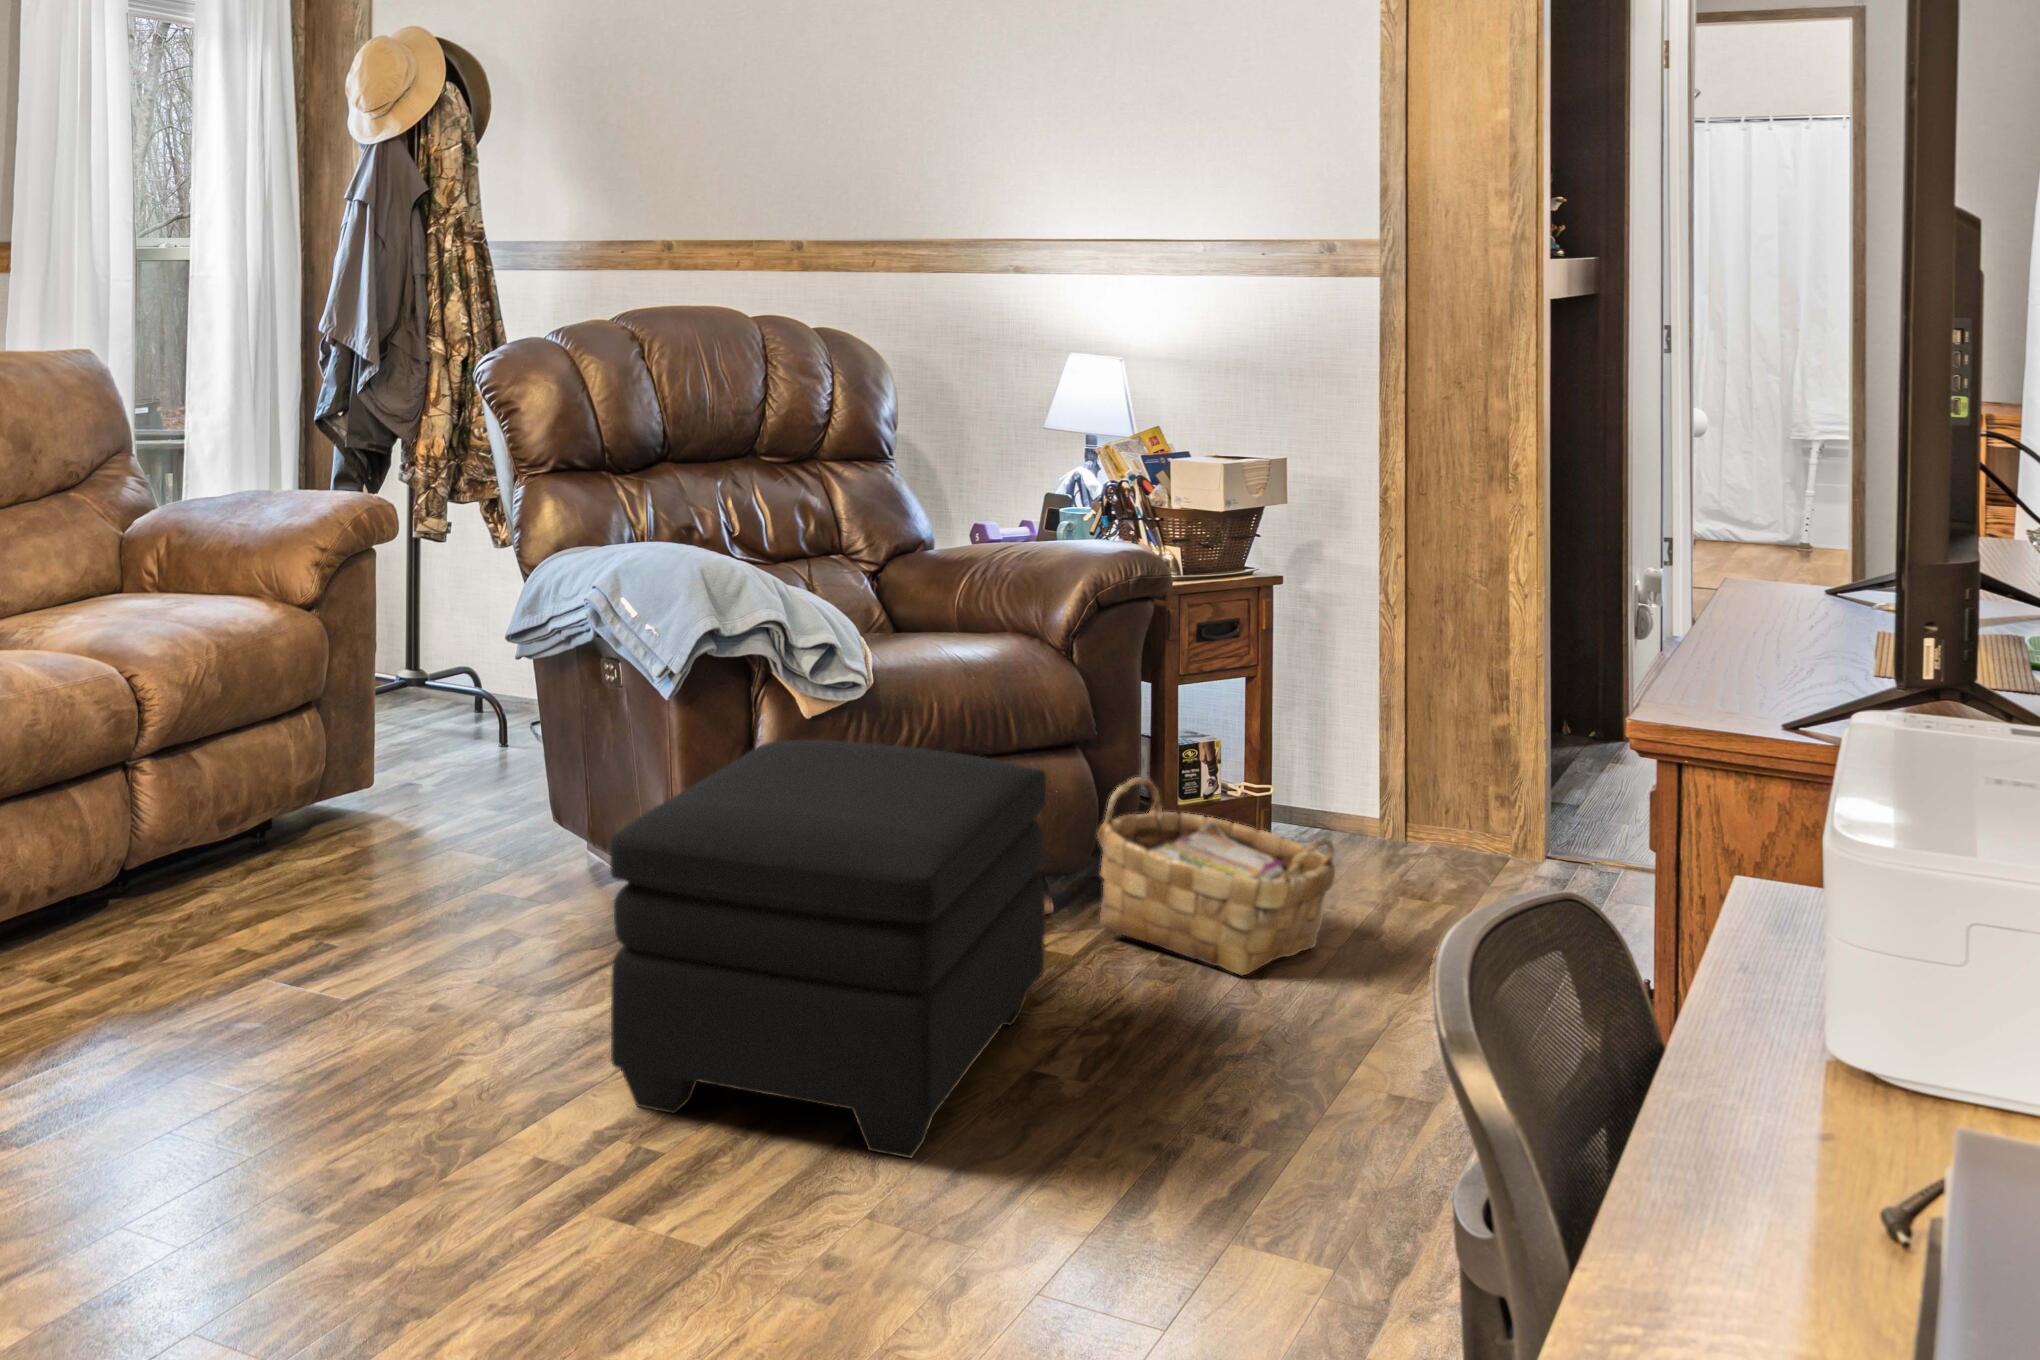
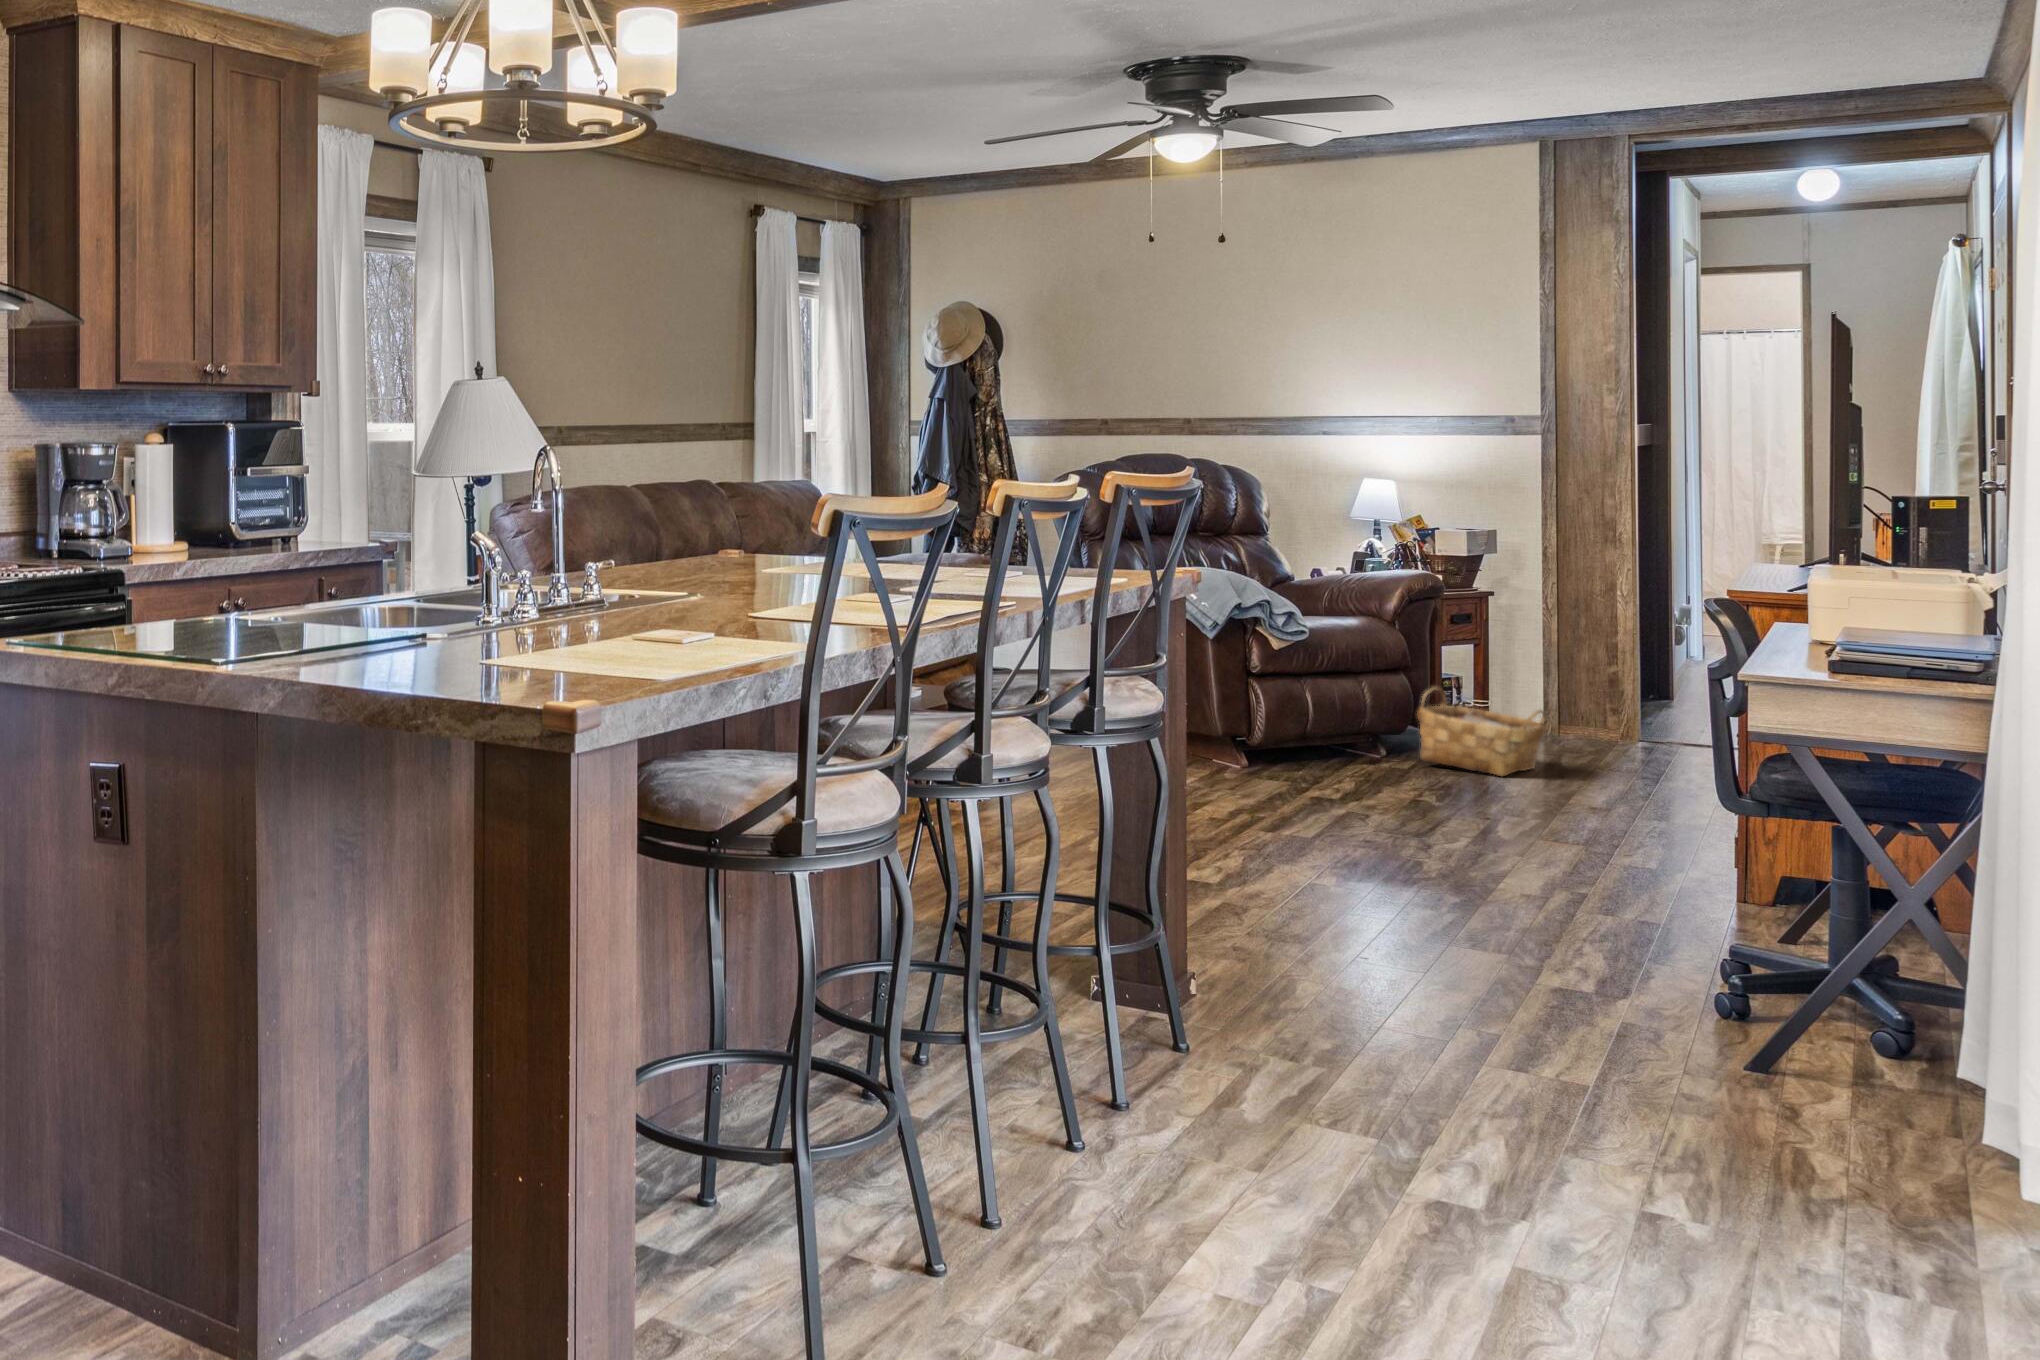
ottoman: present [610,740,1046,1158] -> none [1230,658,1411,820]

